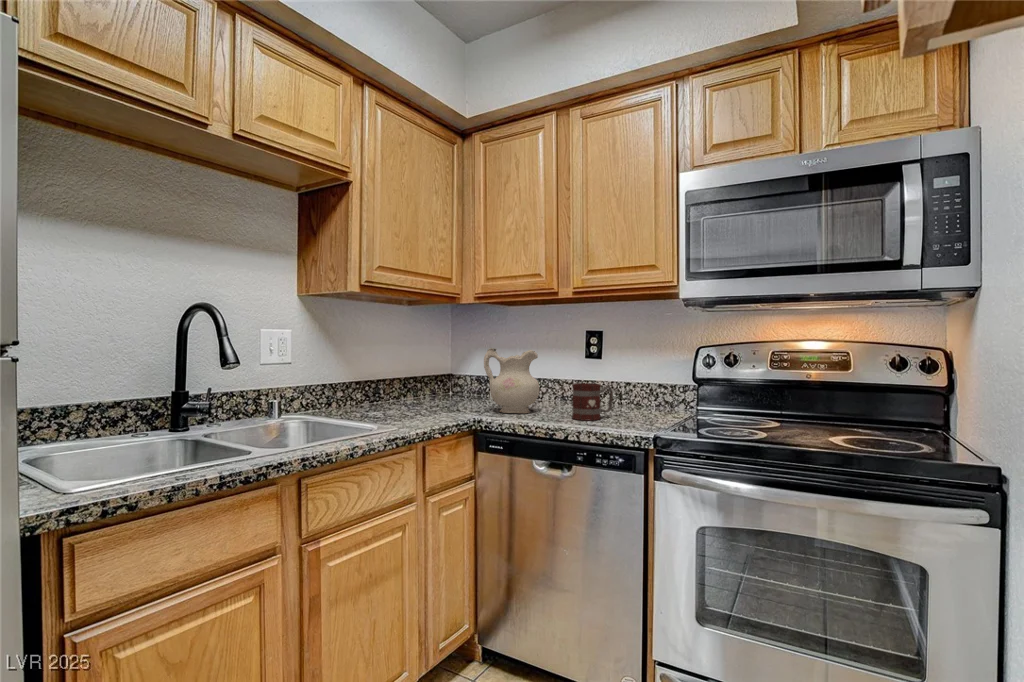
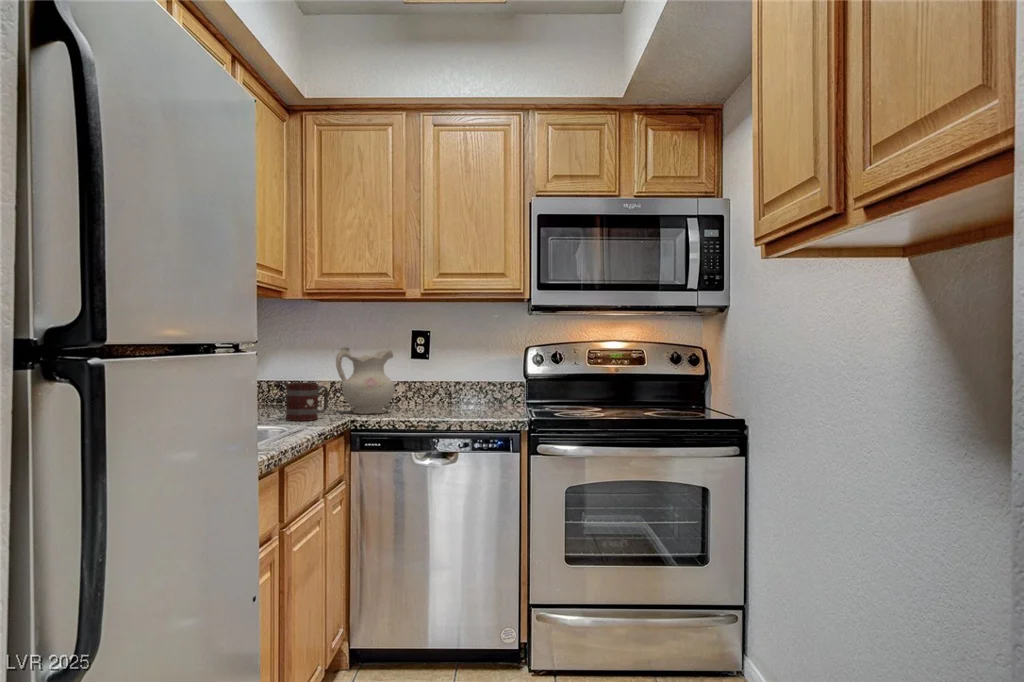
mug: present [572,383,613,420] -> present [286,383,328,421]

